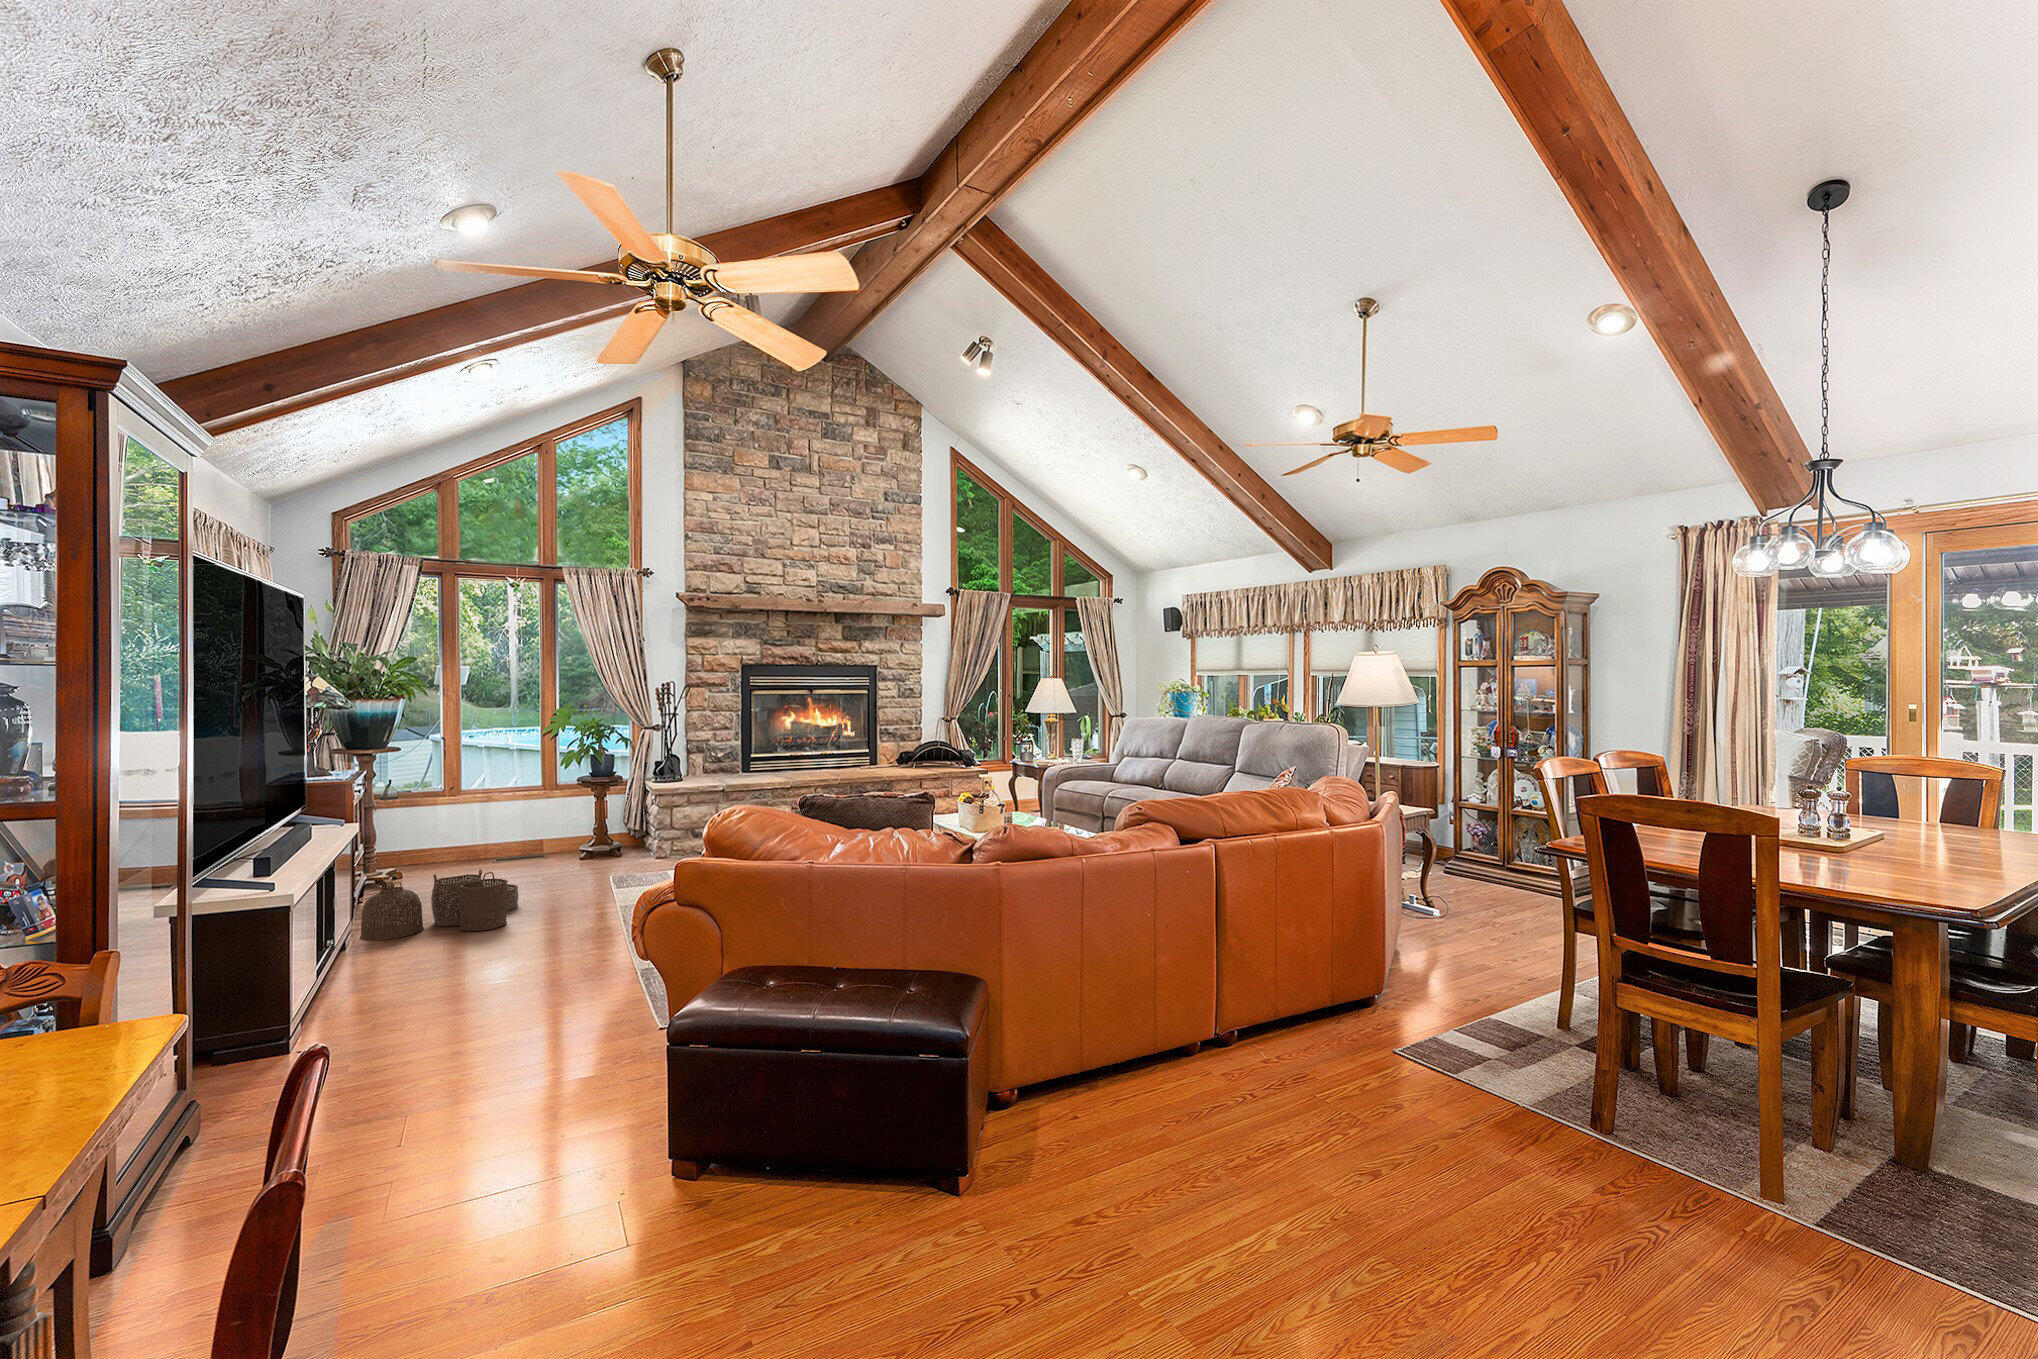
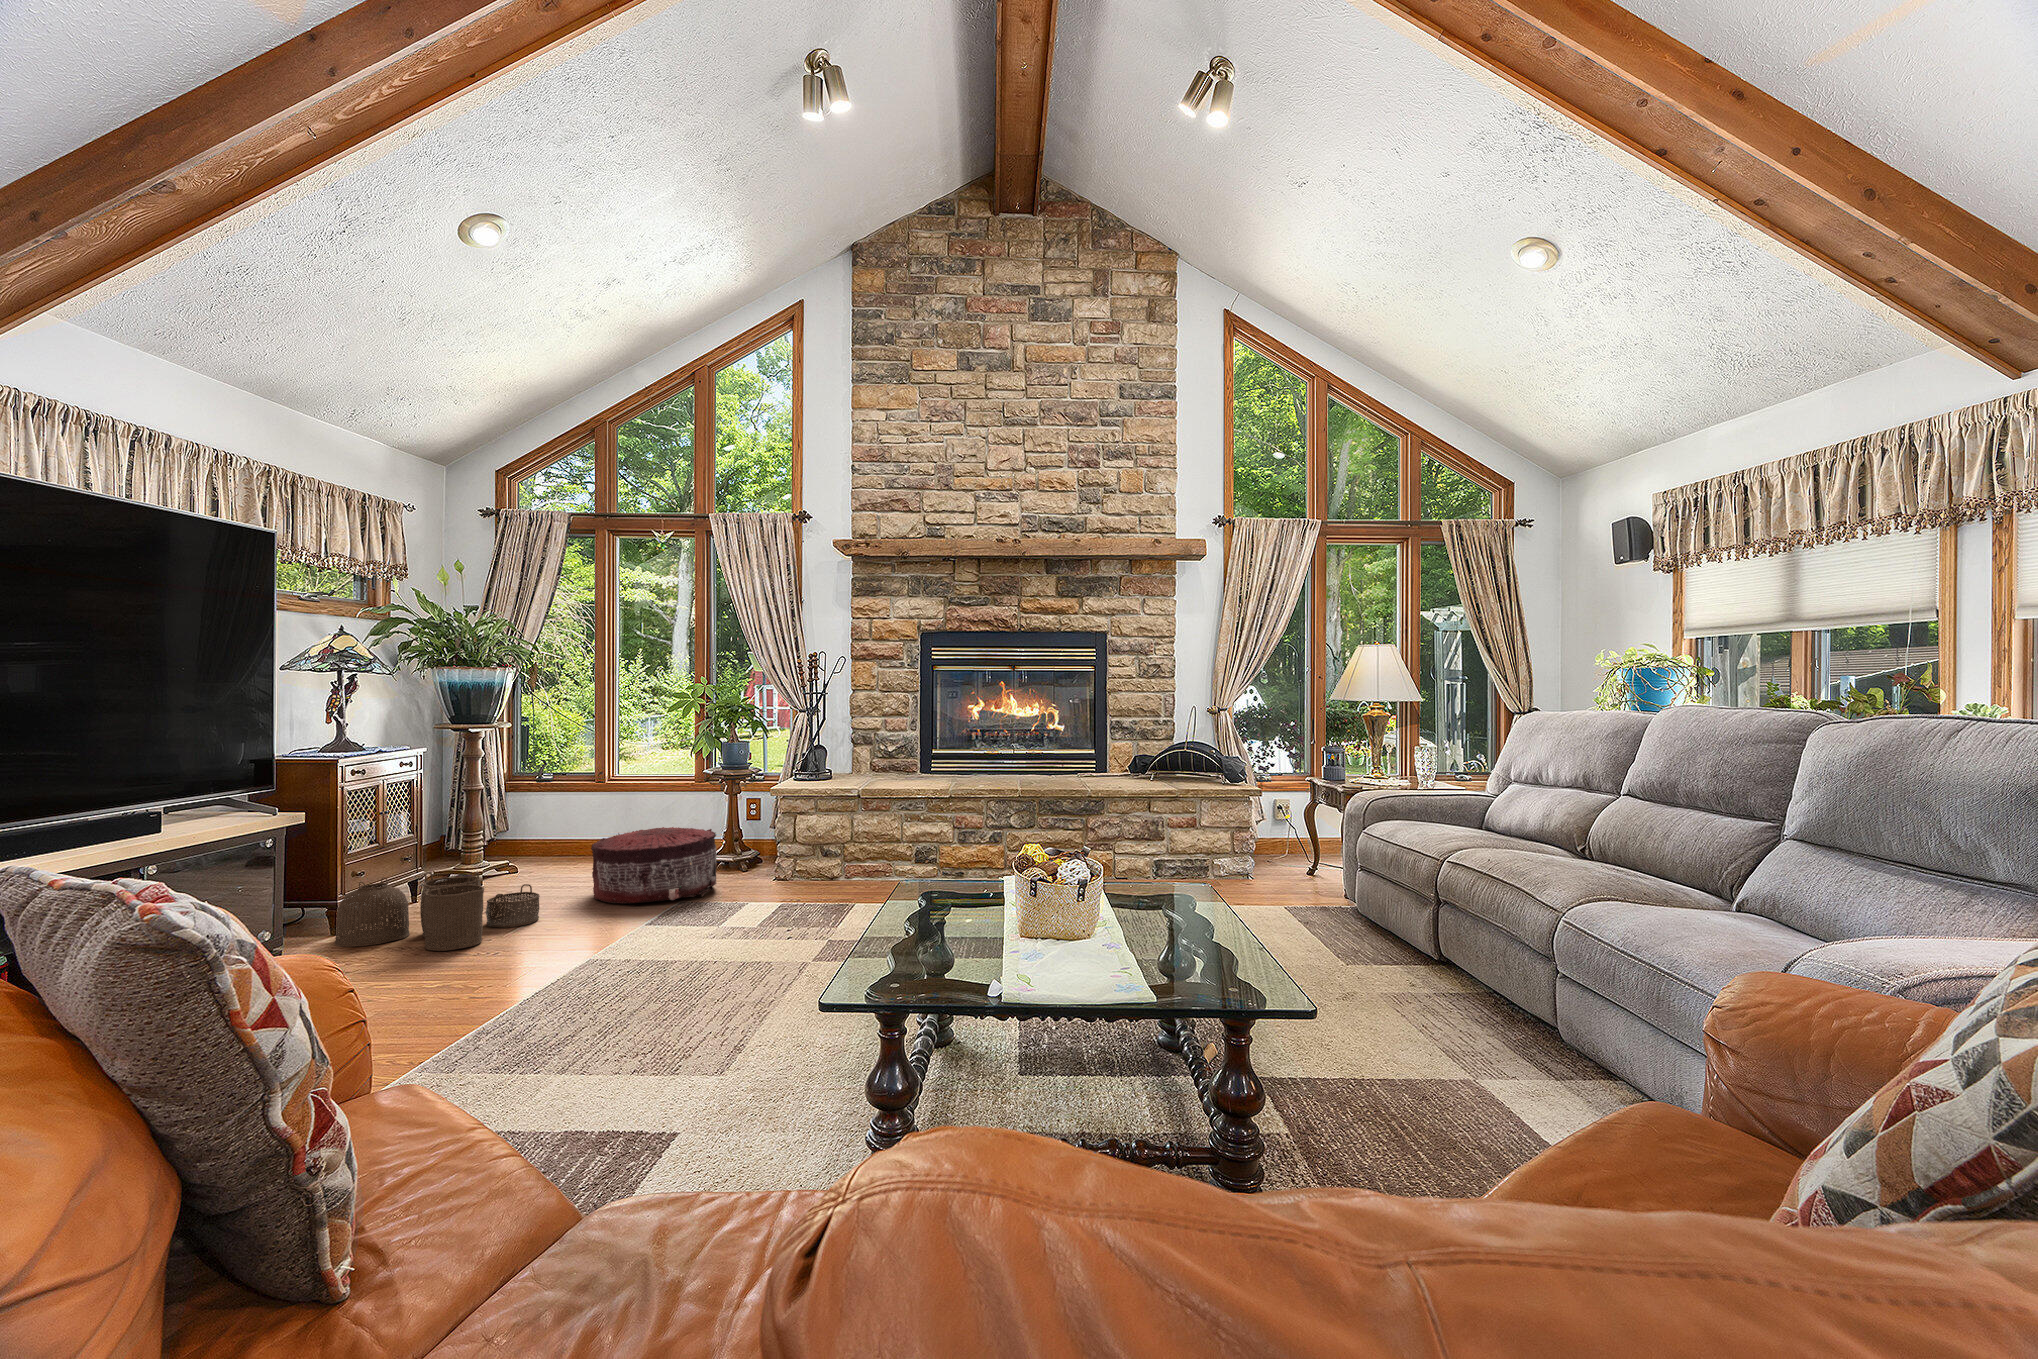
pouf: none [520,825,631,888] -> present [591,827,717,903]

